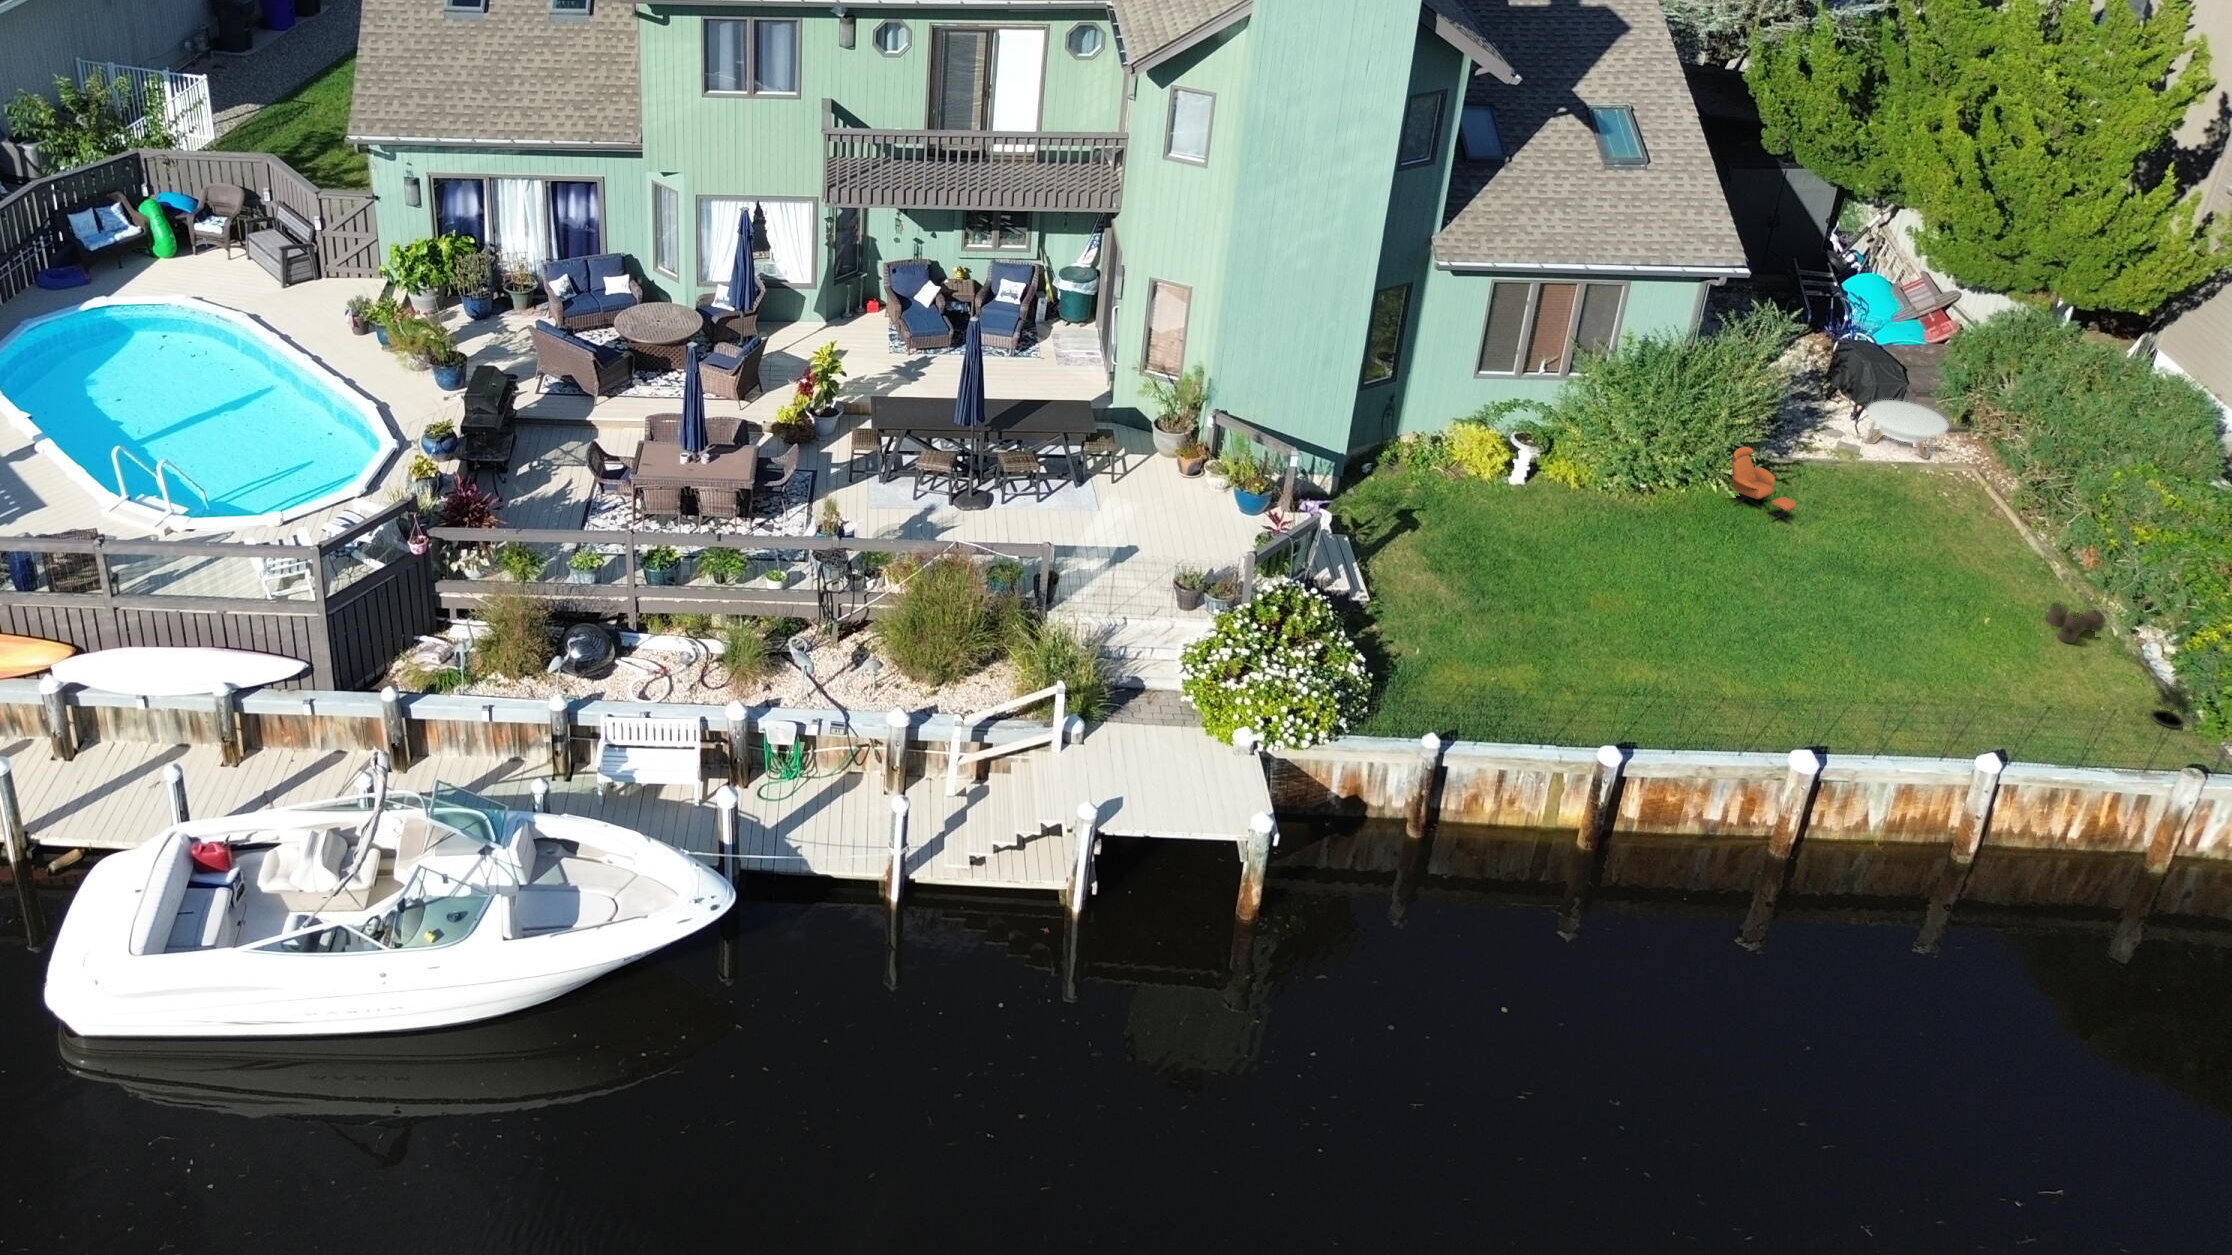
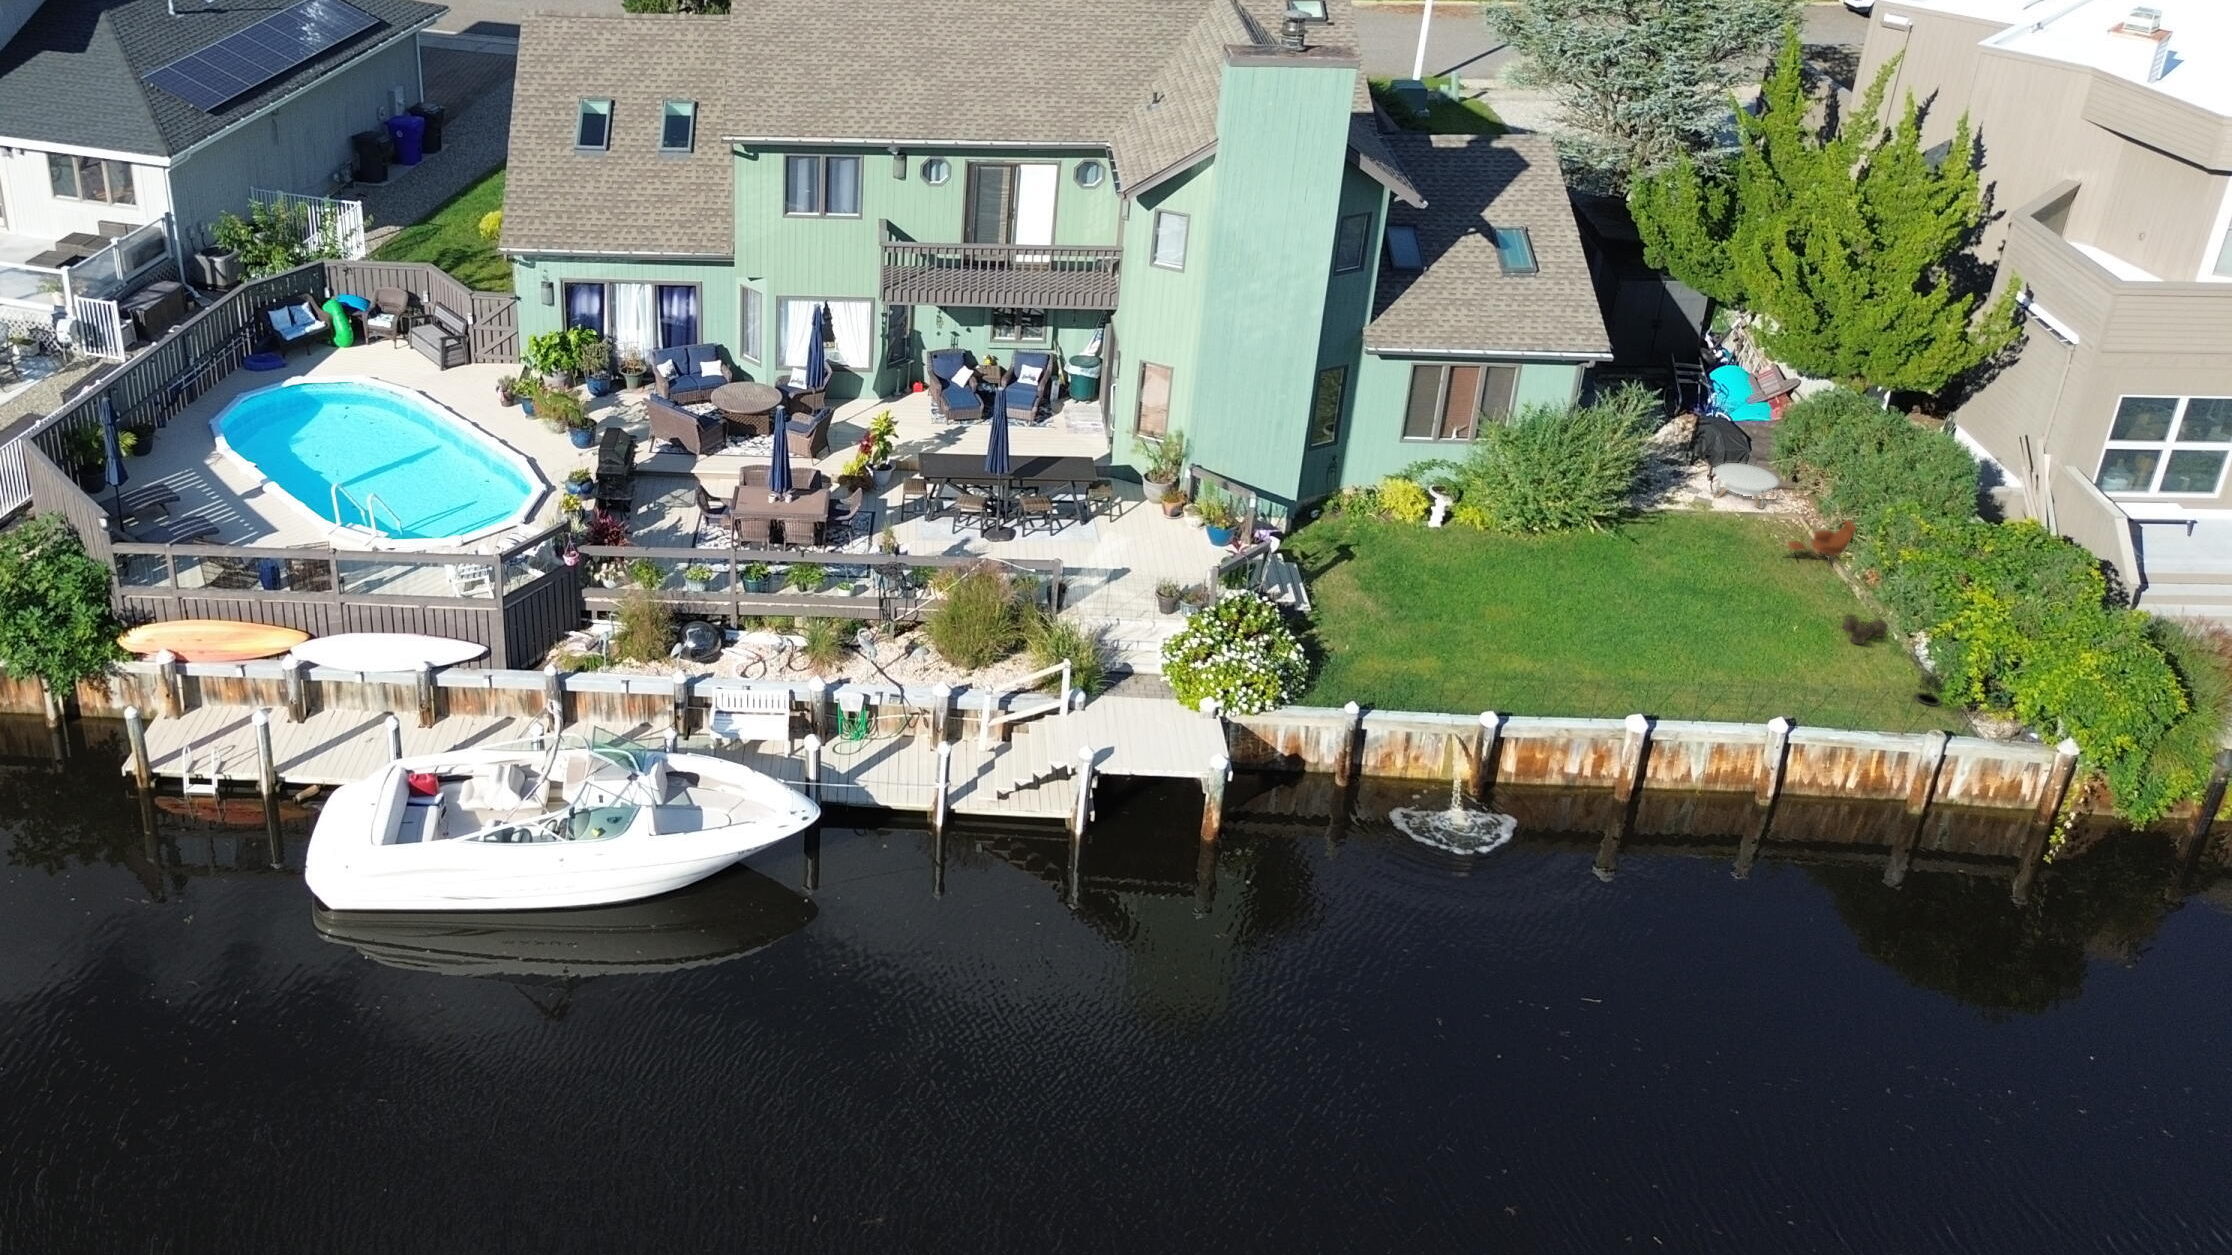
lounge chair: present [1732,447,1797,524] -> present [1788,520,1856,559]

